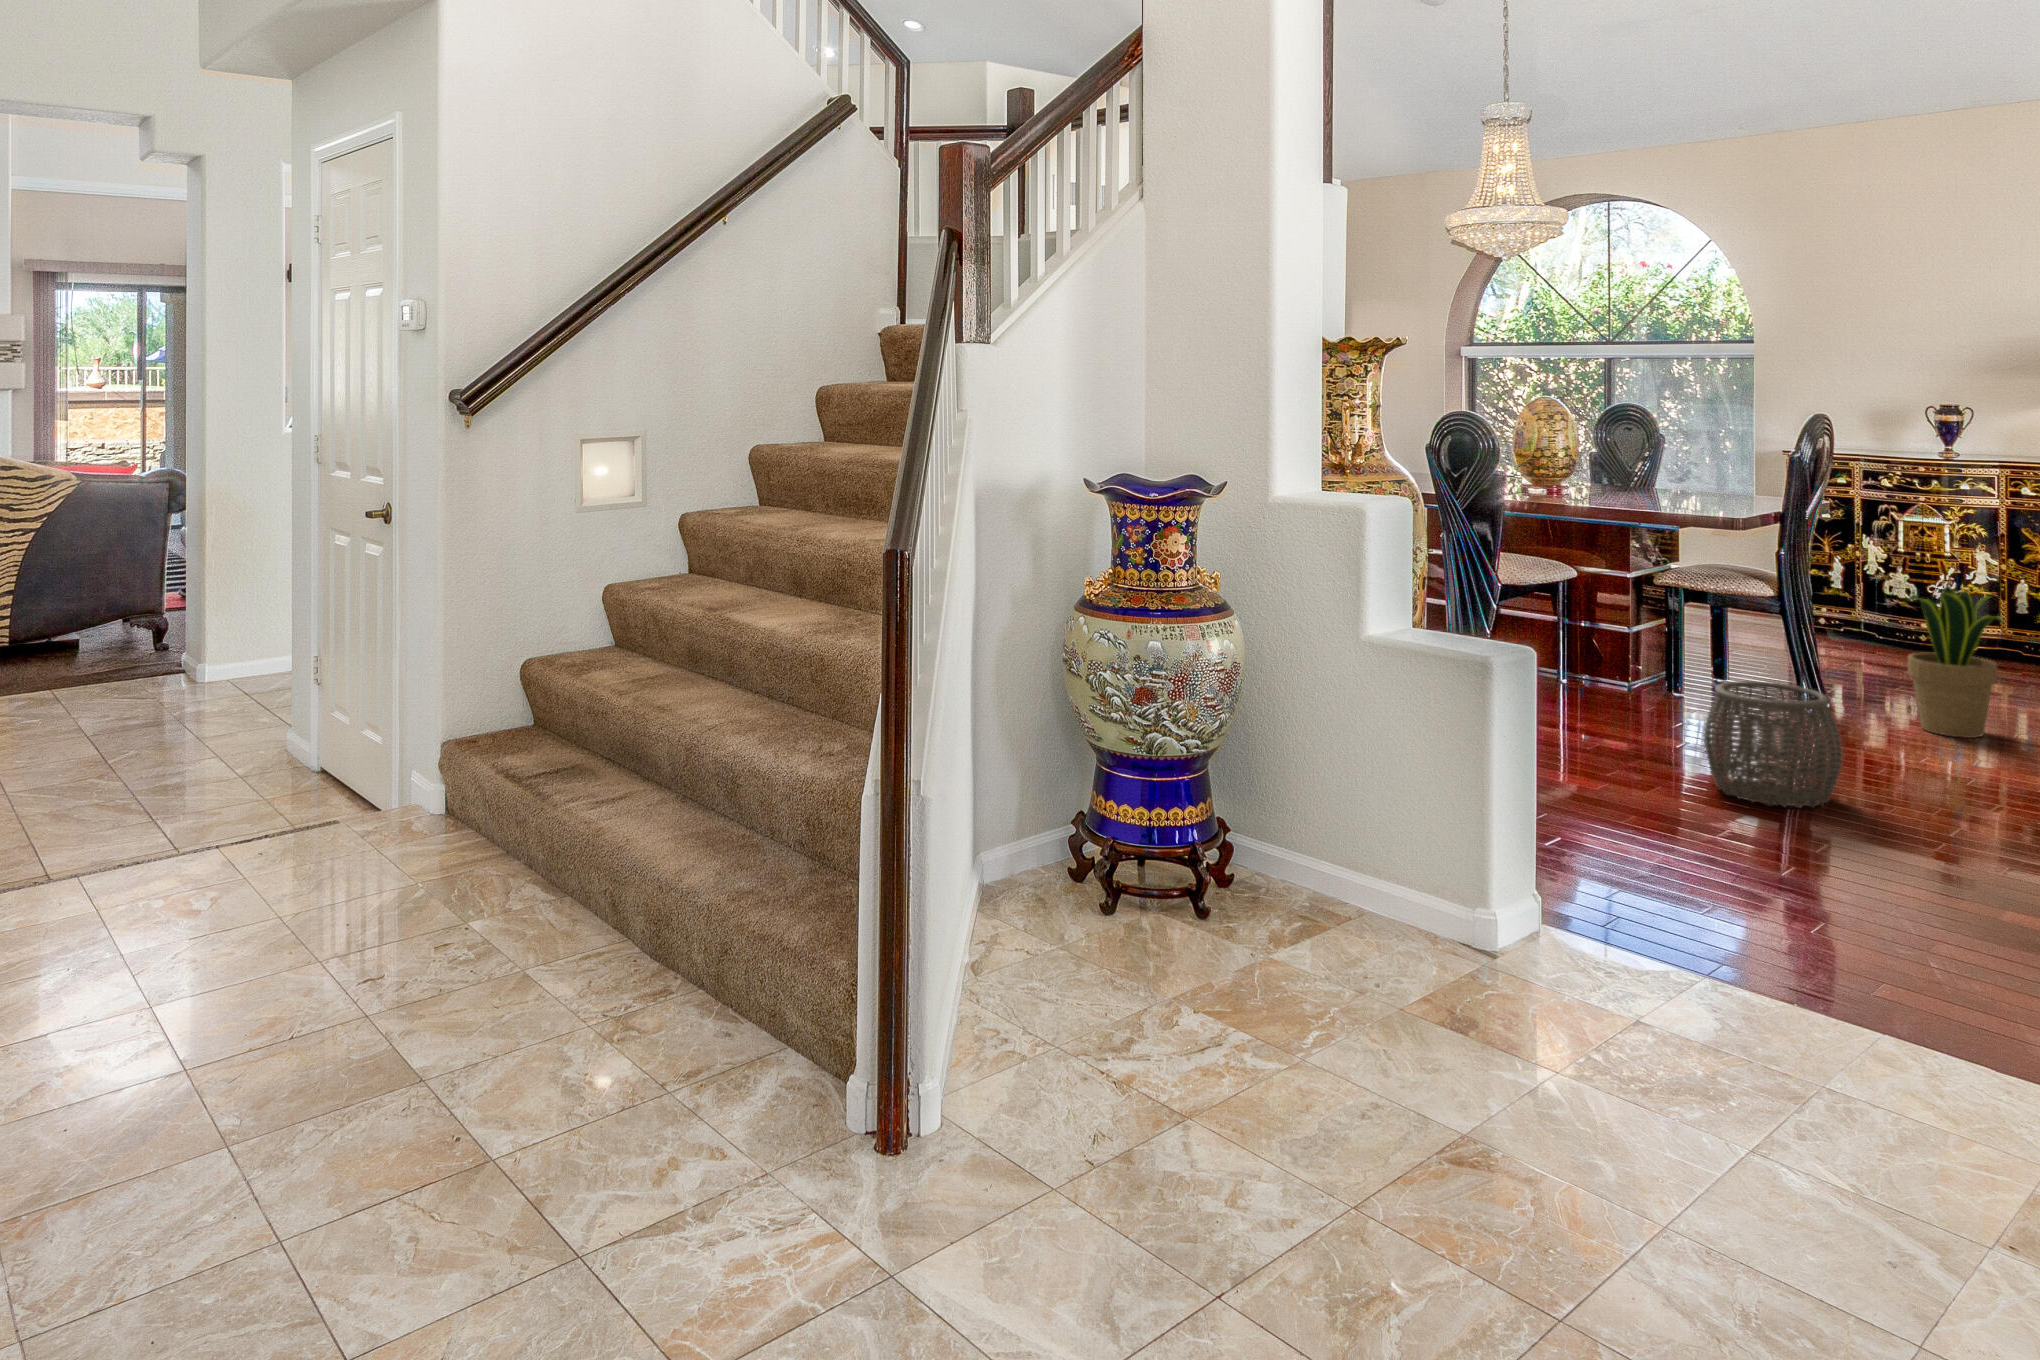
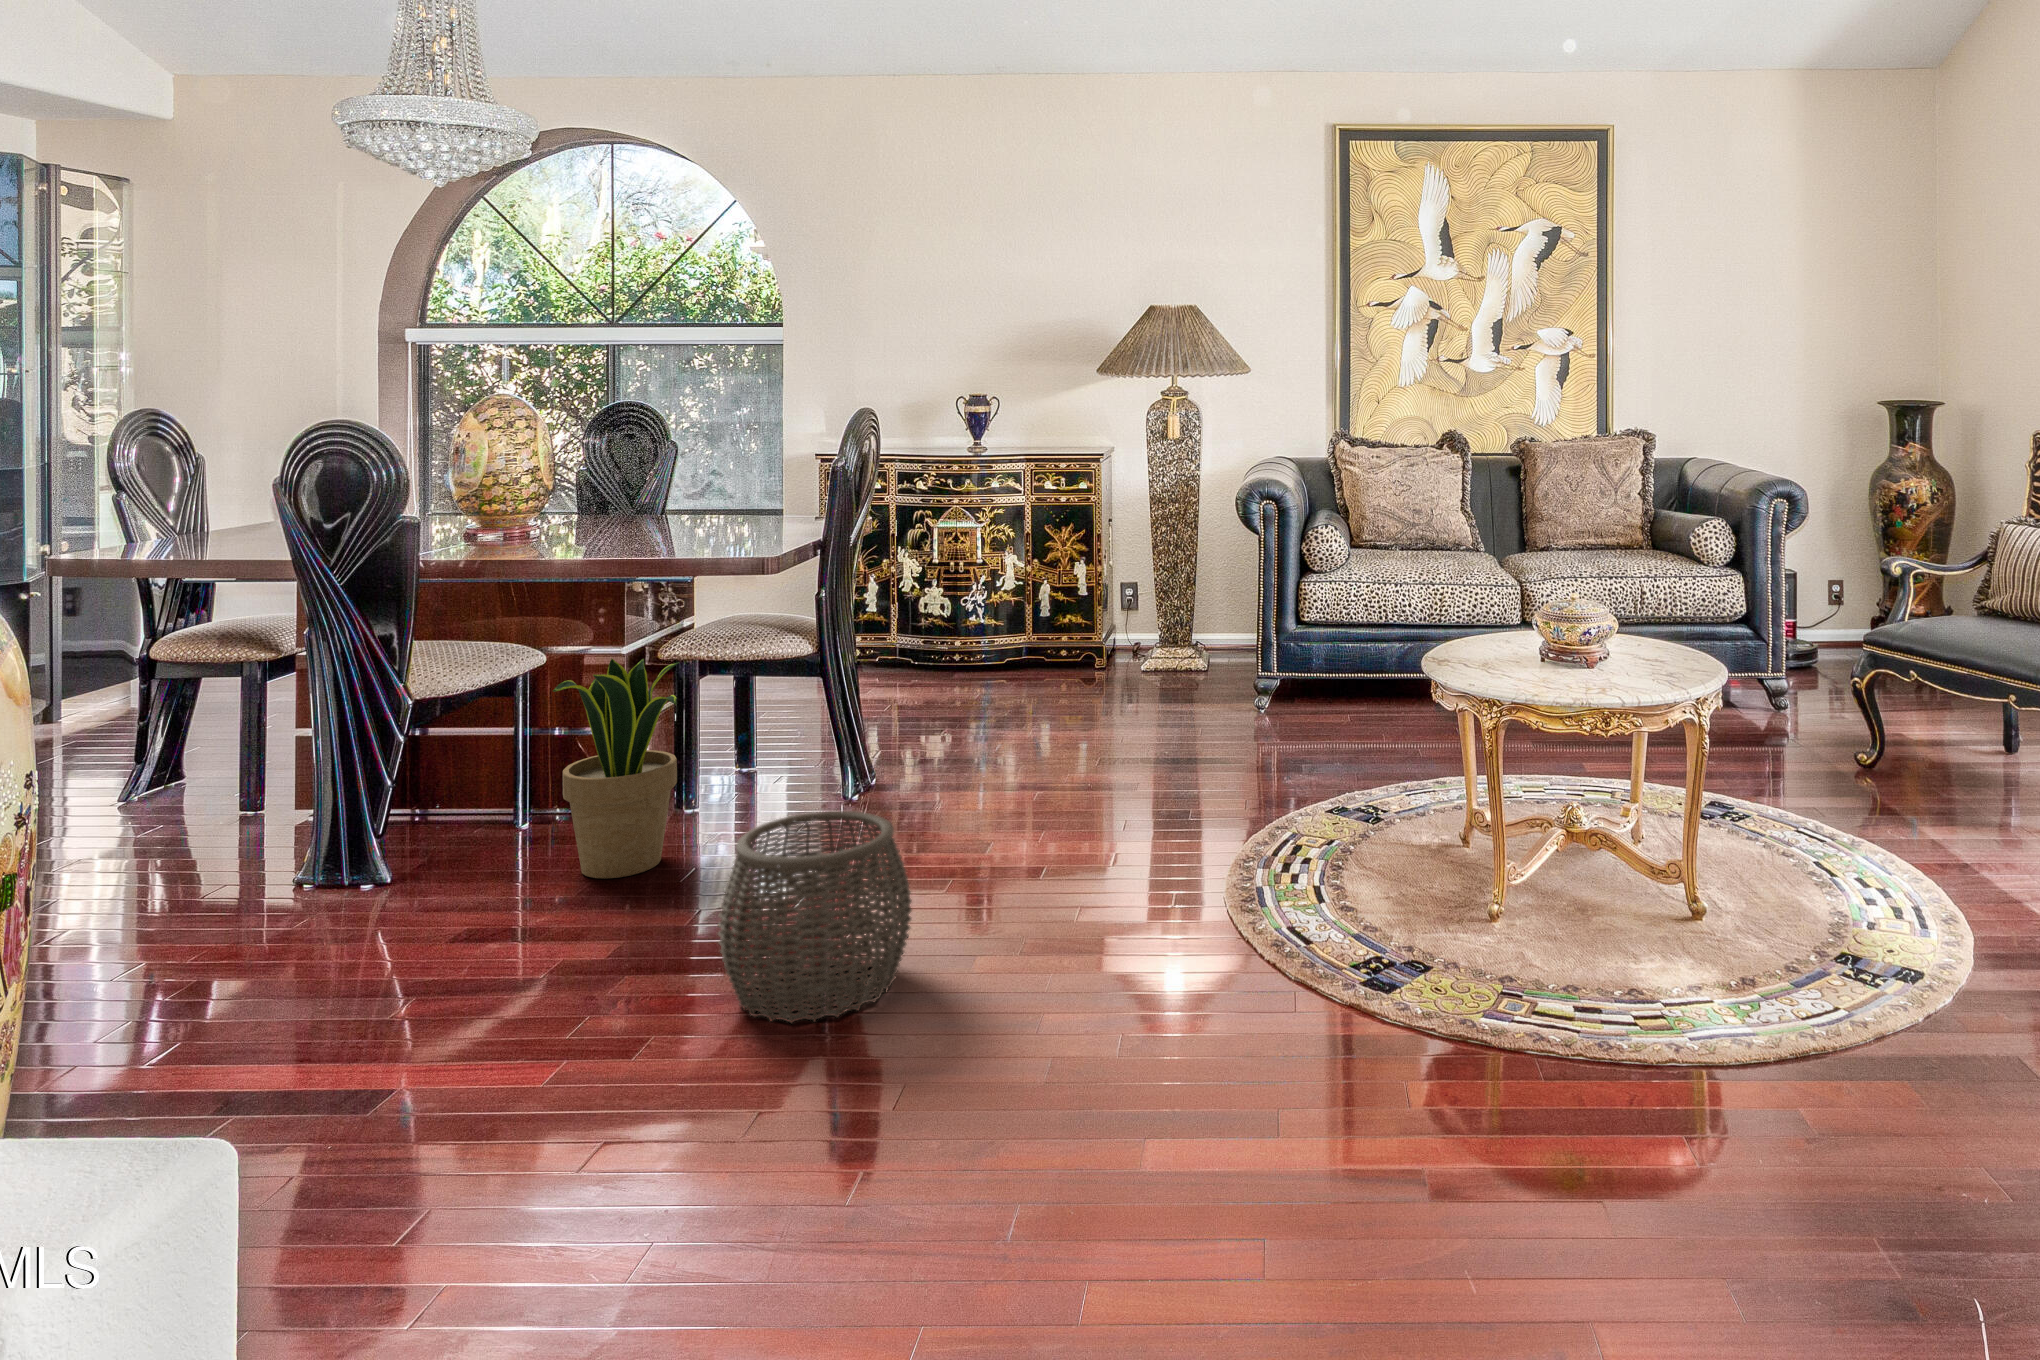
potted plant: present [1908,585,2003,738] -> present [553,659,680,879]

